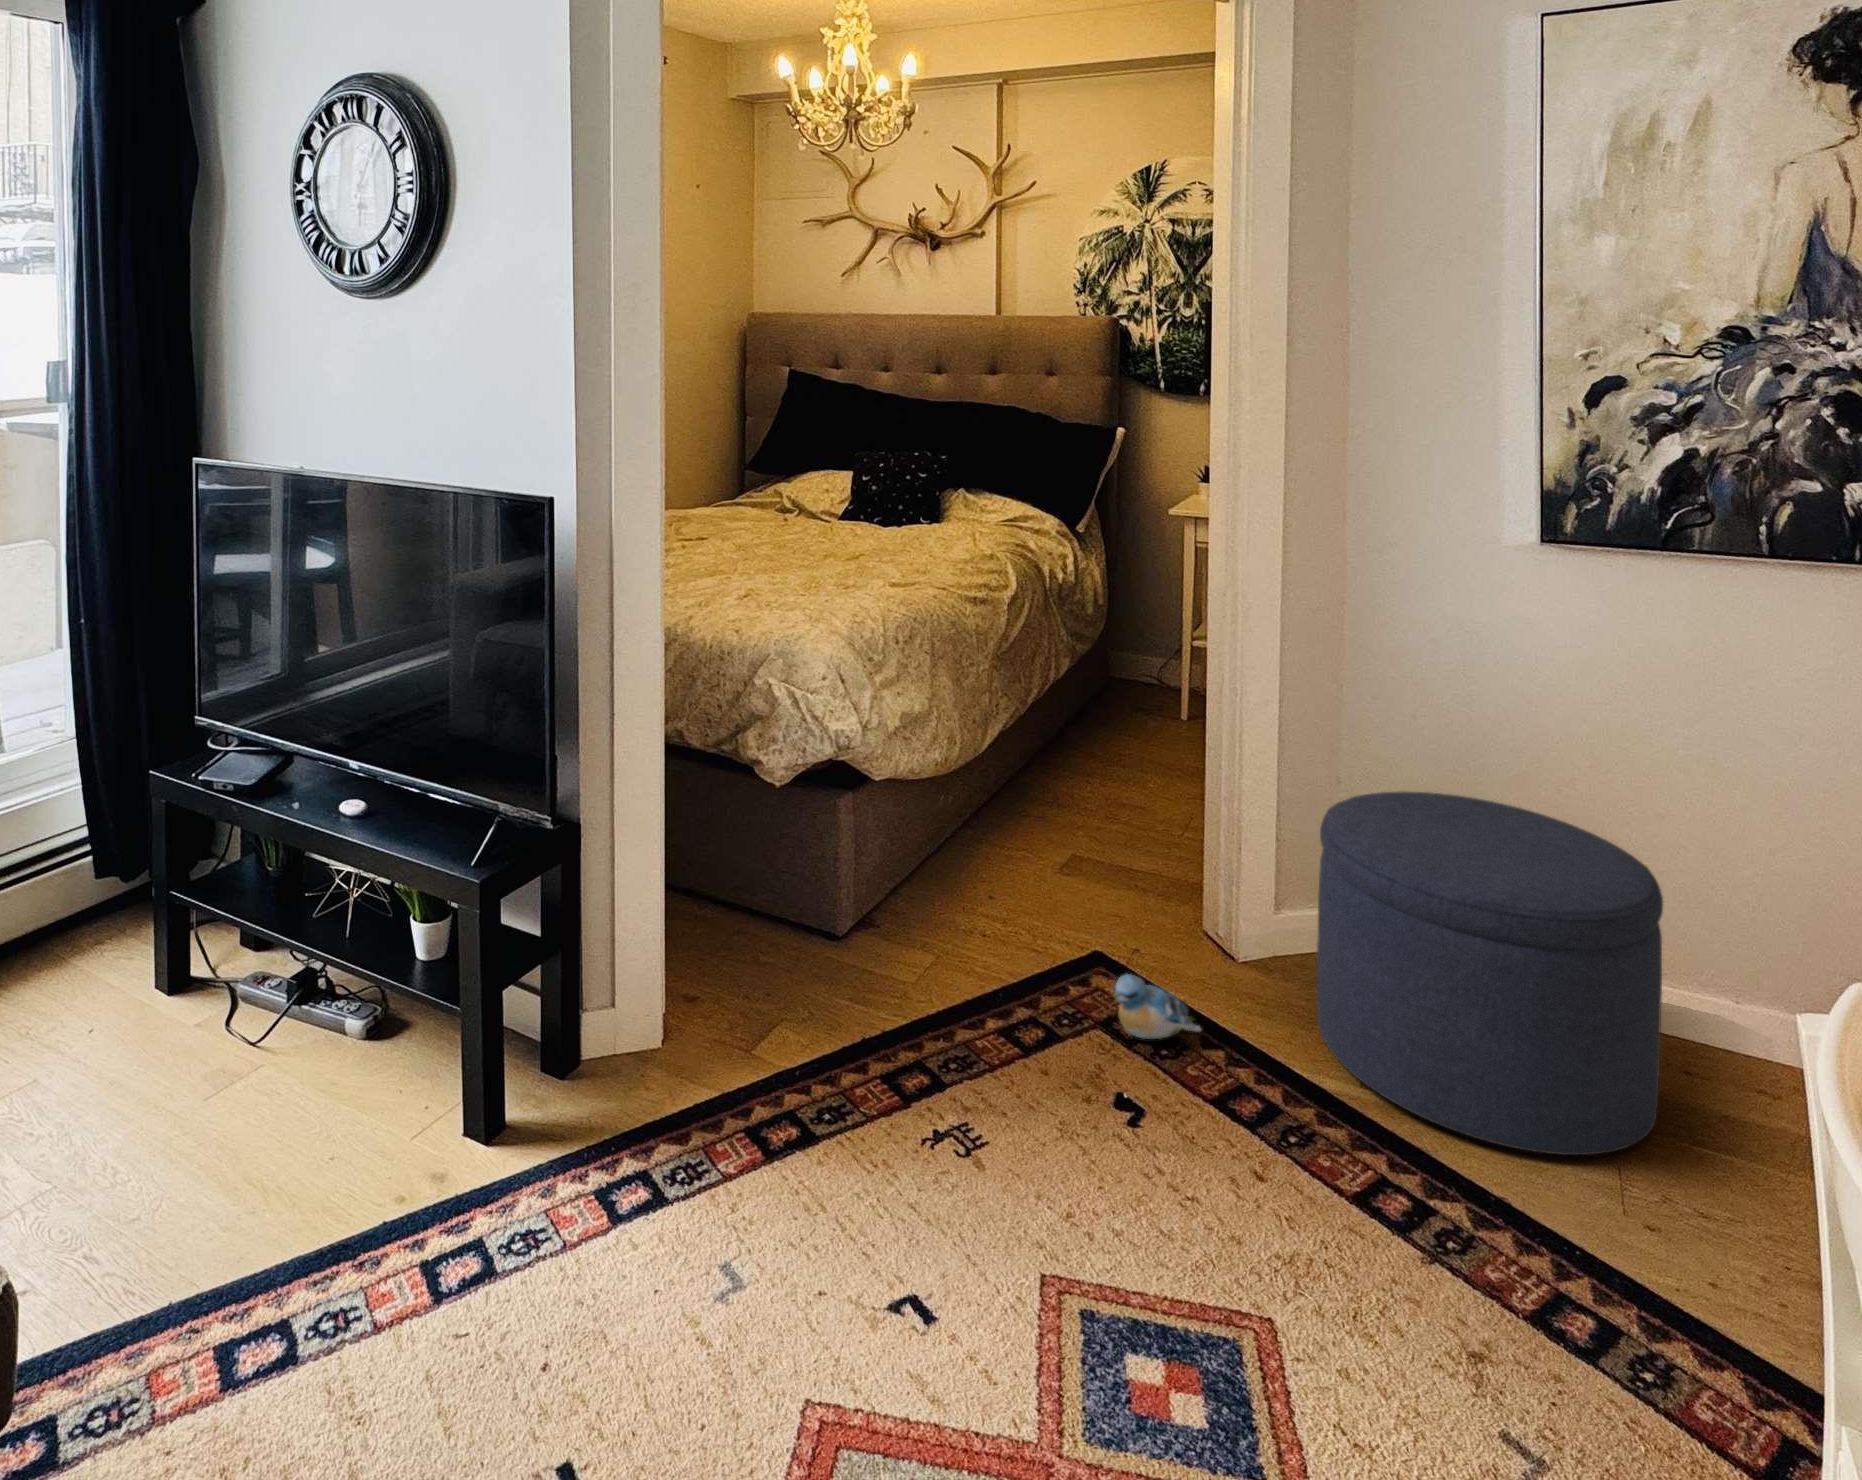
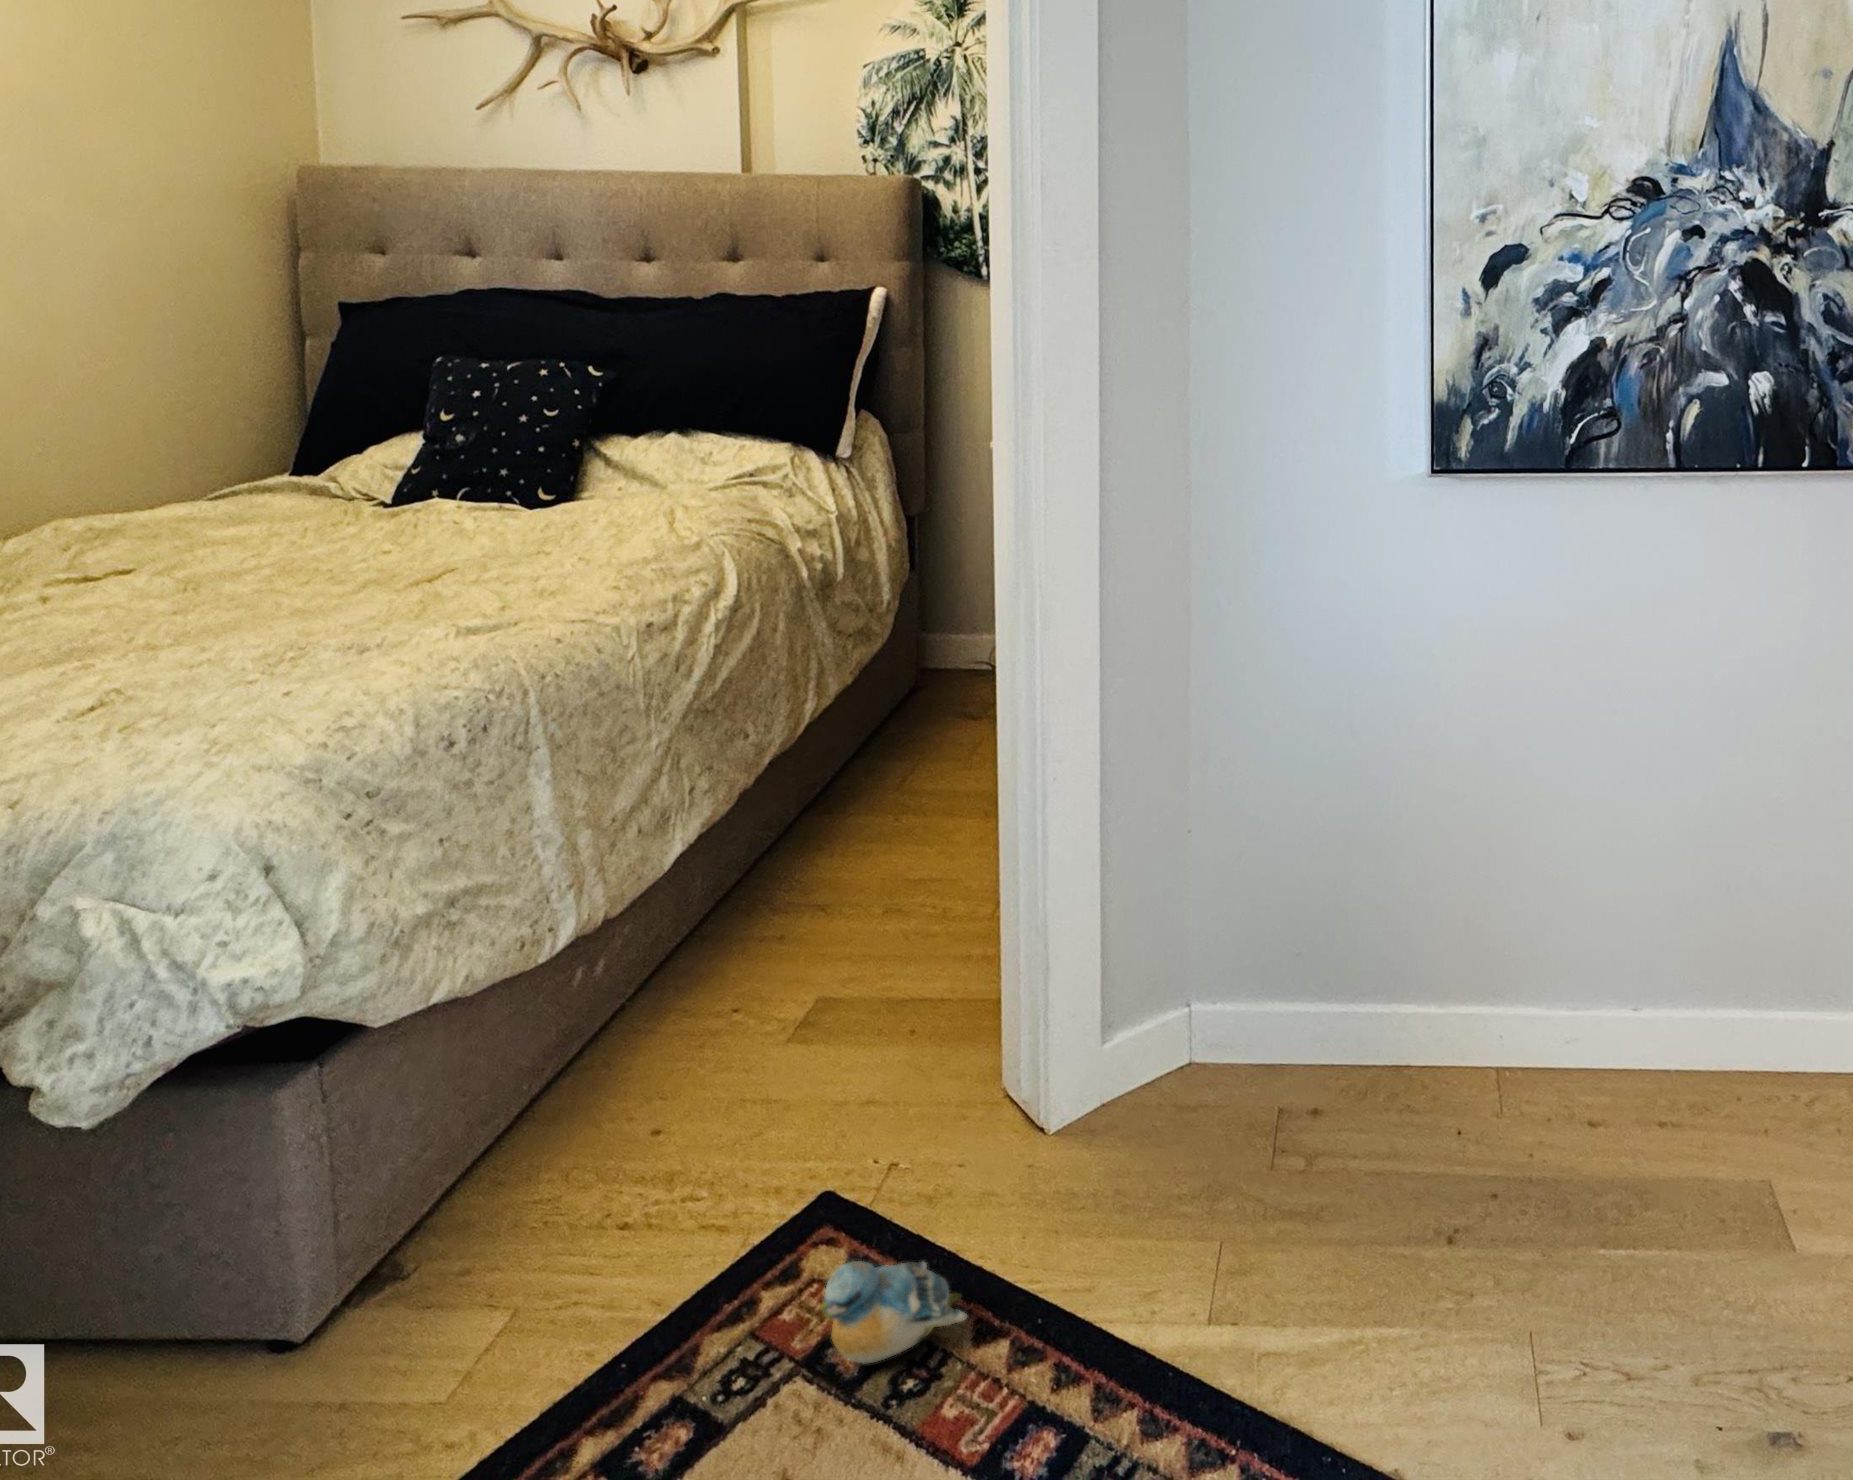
ottoman: present [1317,791,1663,1155] -> none [1144,847,1567,1372]

